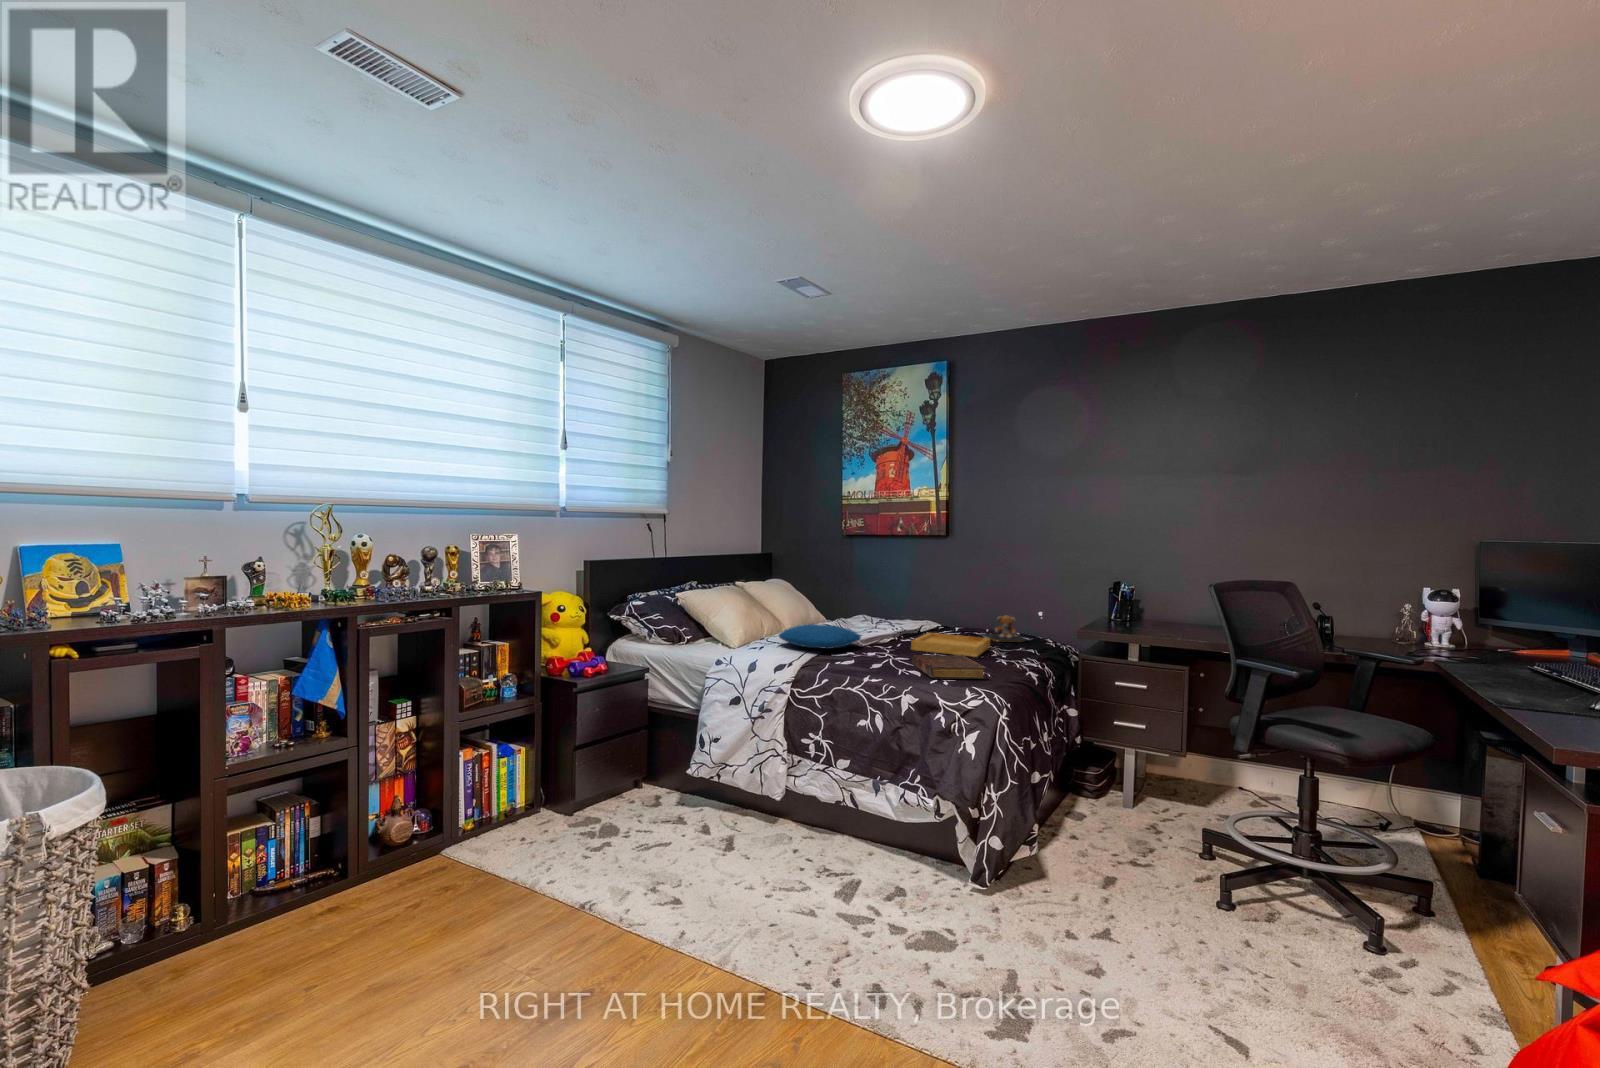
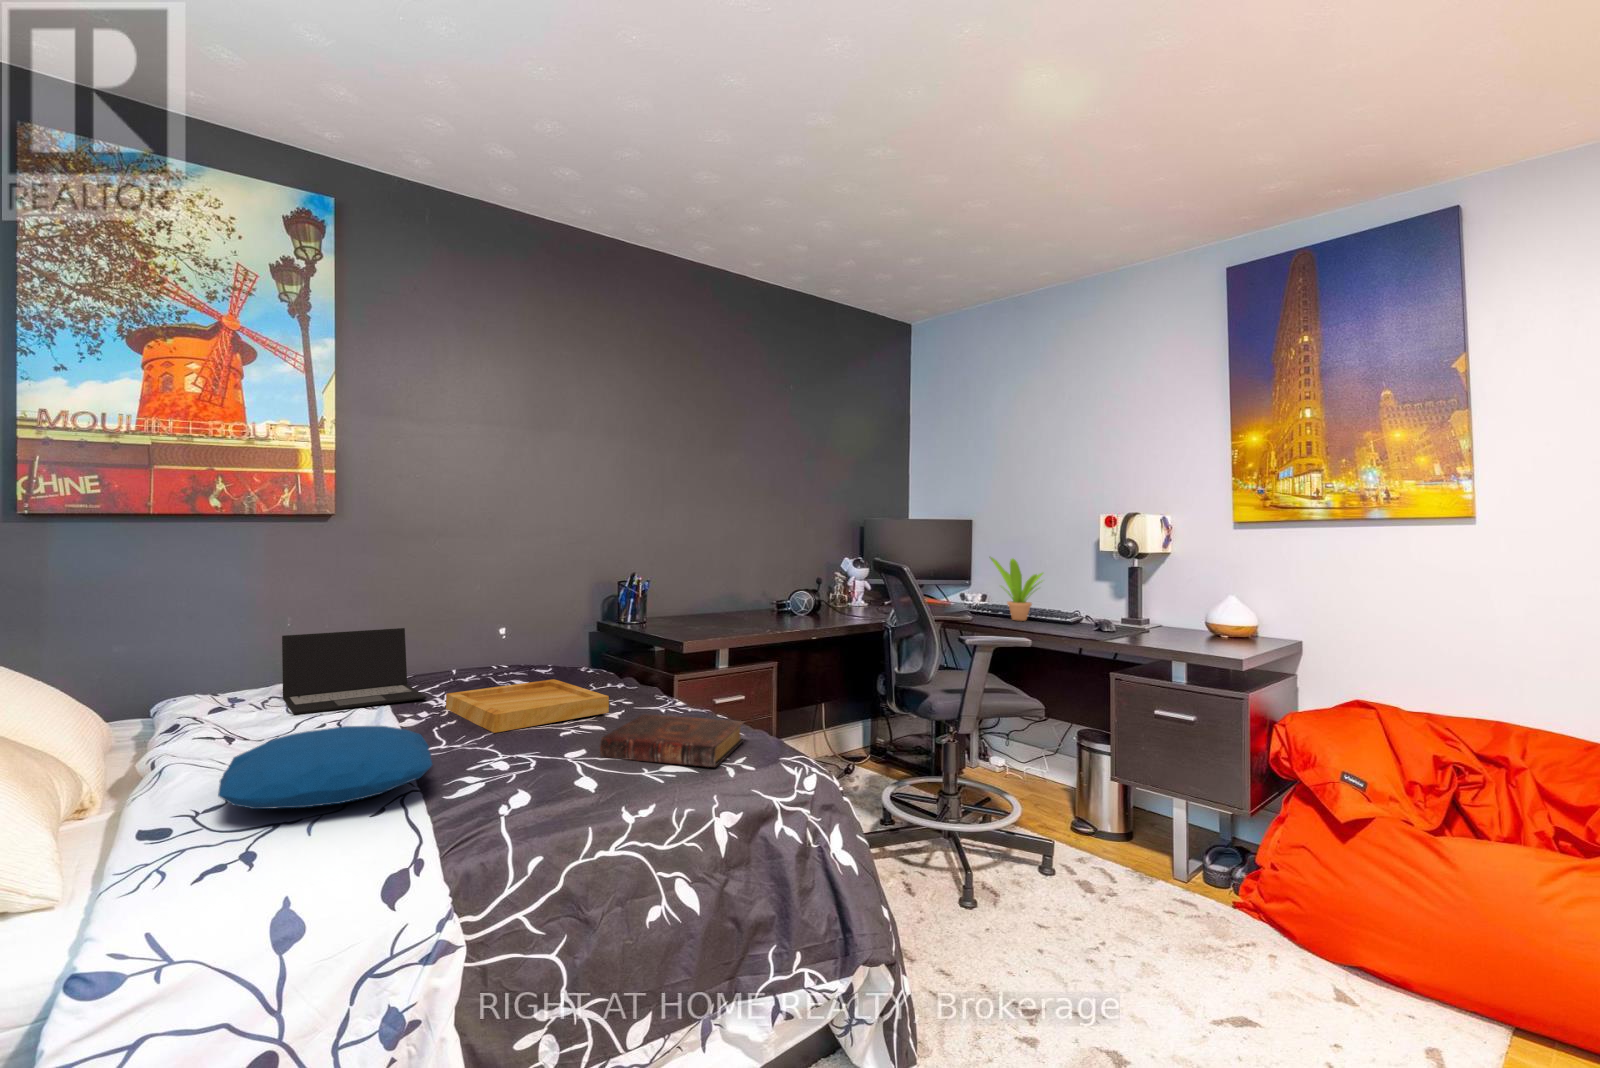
laptop: none [878,595,949,635] -> present [282,628,427,714]
potted plant: none [1478,599,1582,685] -> present [991,557,1043,621]
teddy bear: present [981,616,1028,642] -> none [466,639,554,684]

